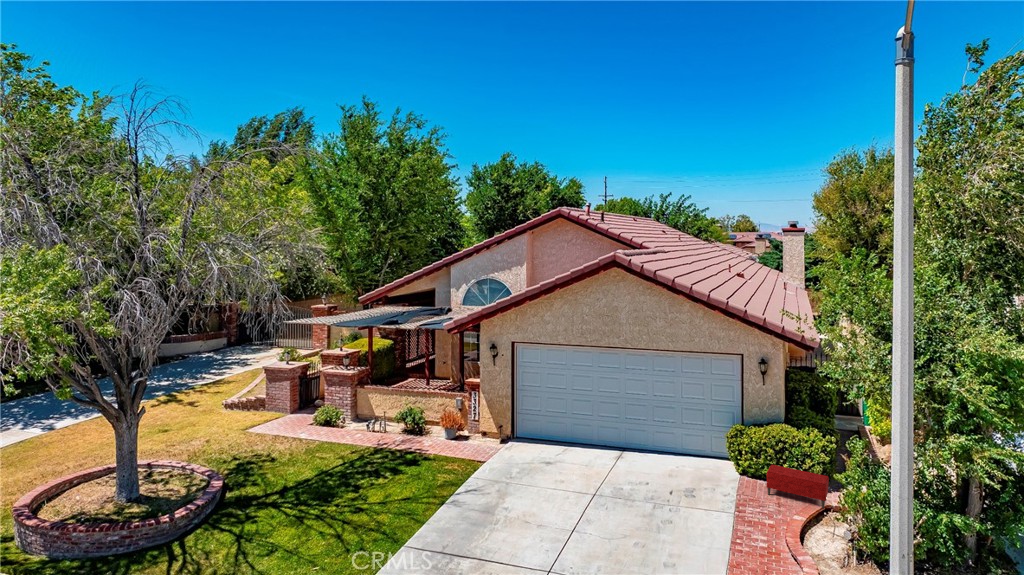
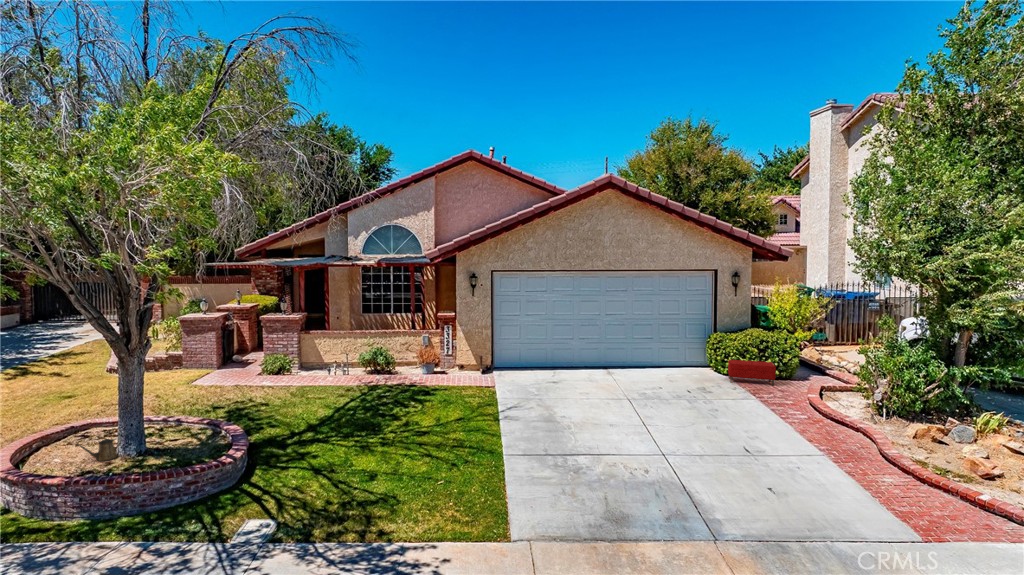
watering can: none [77,484,115,503] -> present [77,439,121,461]

